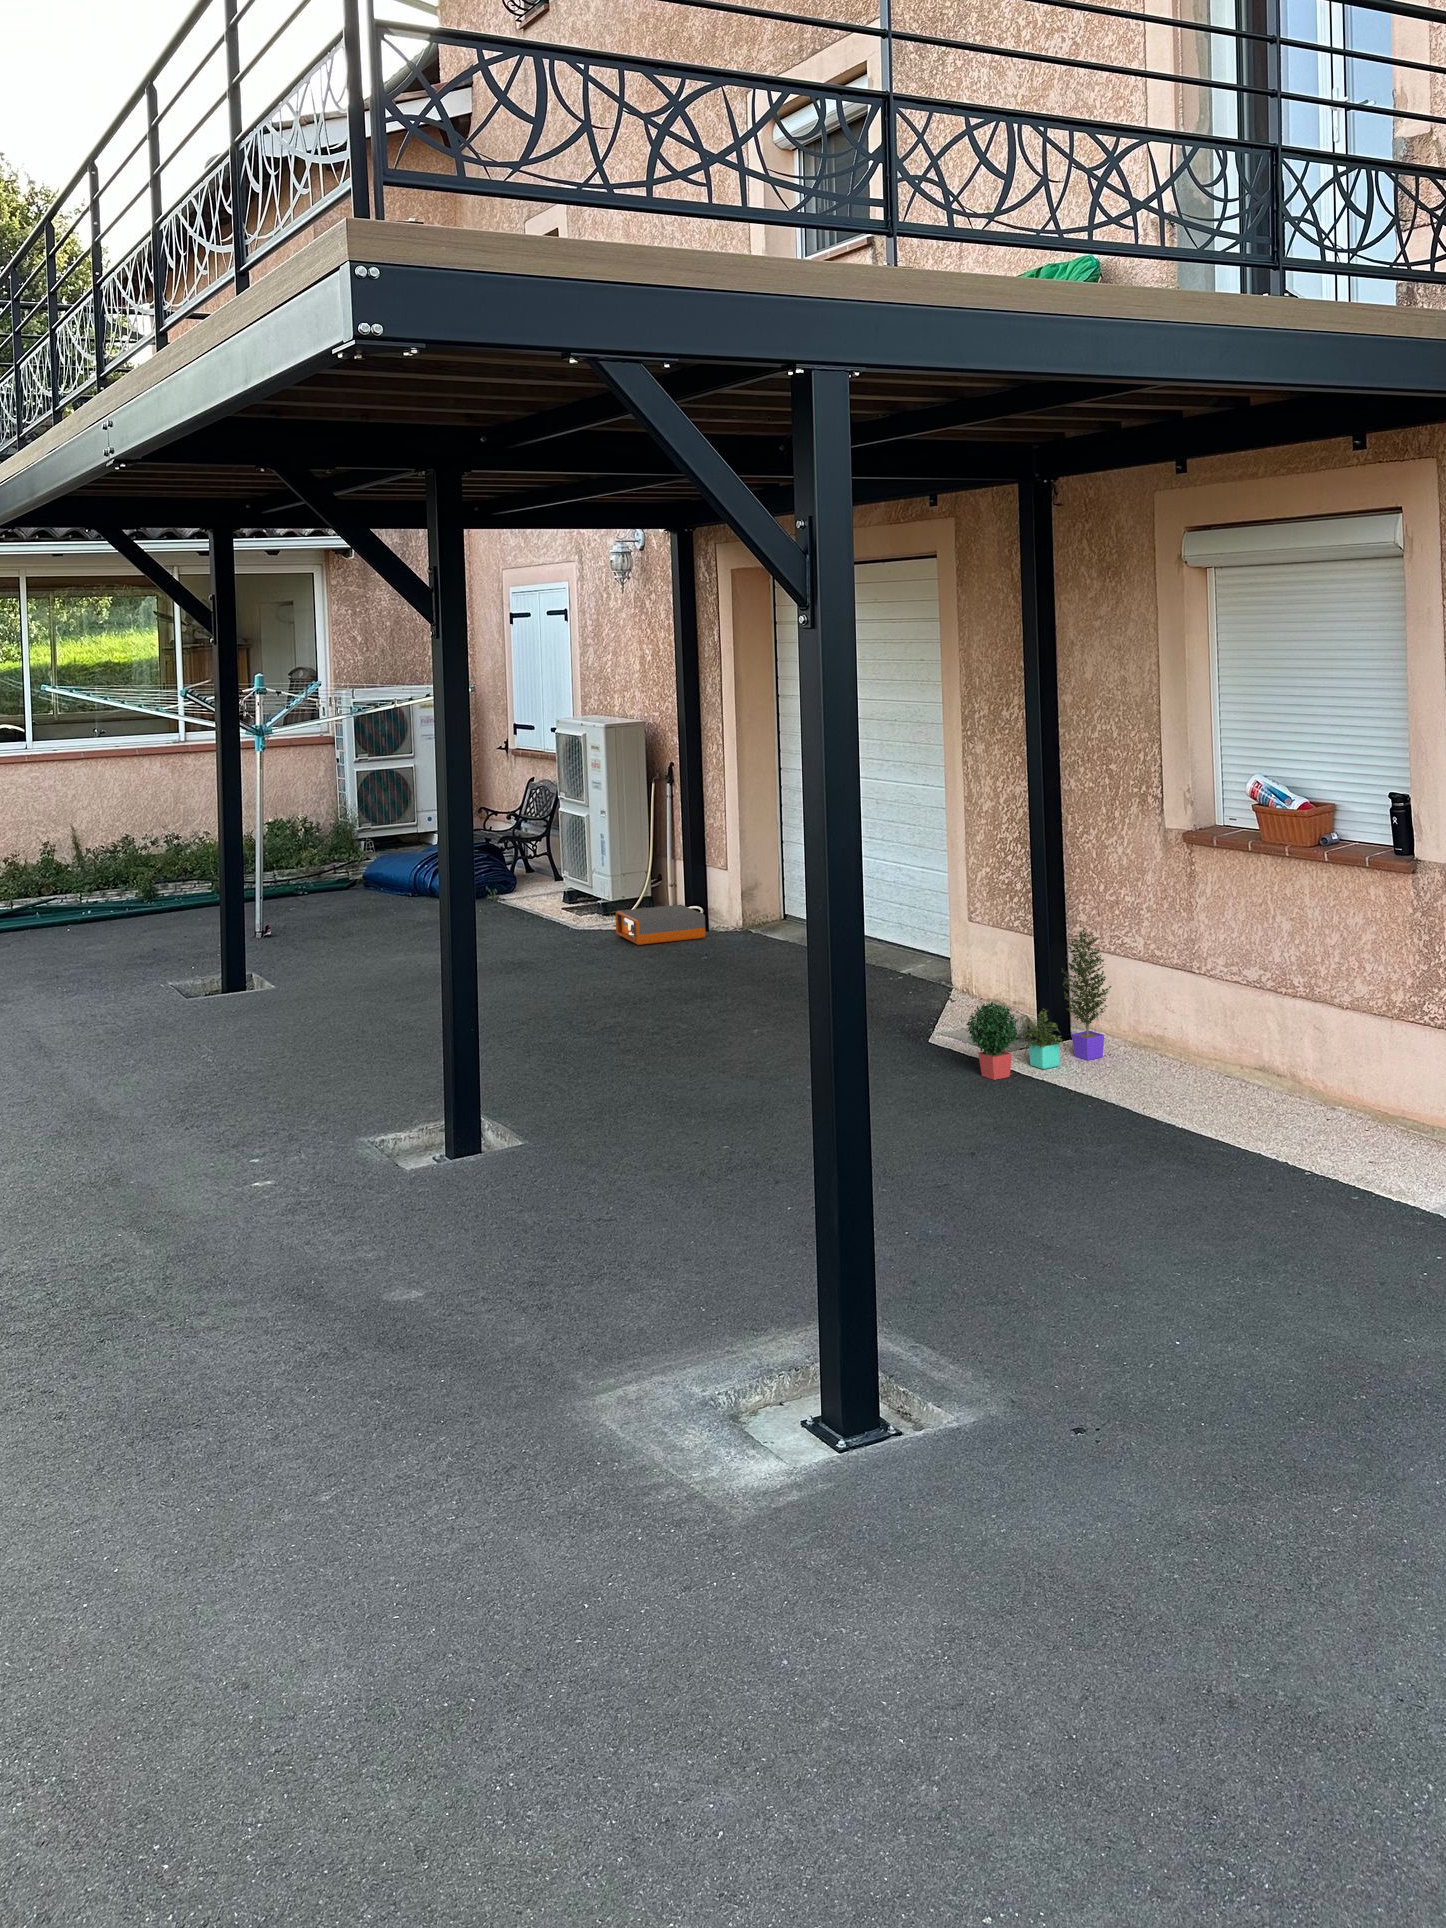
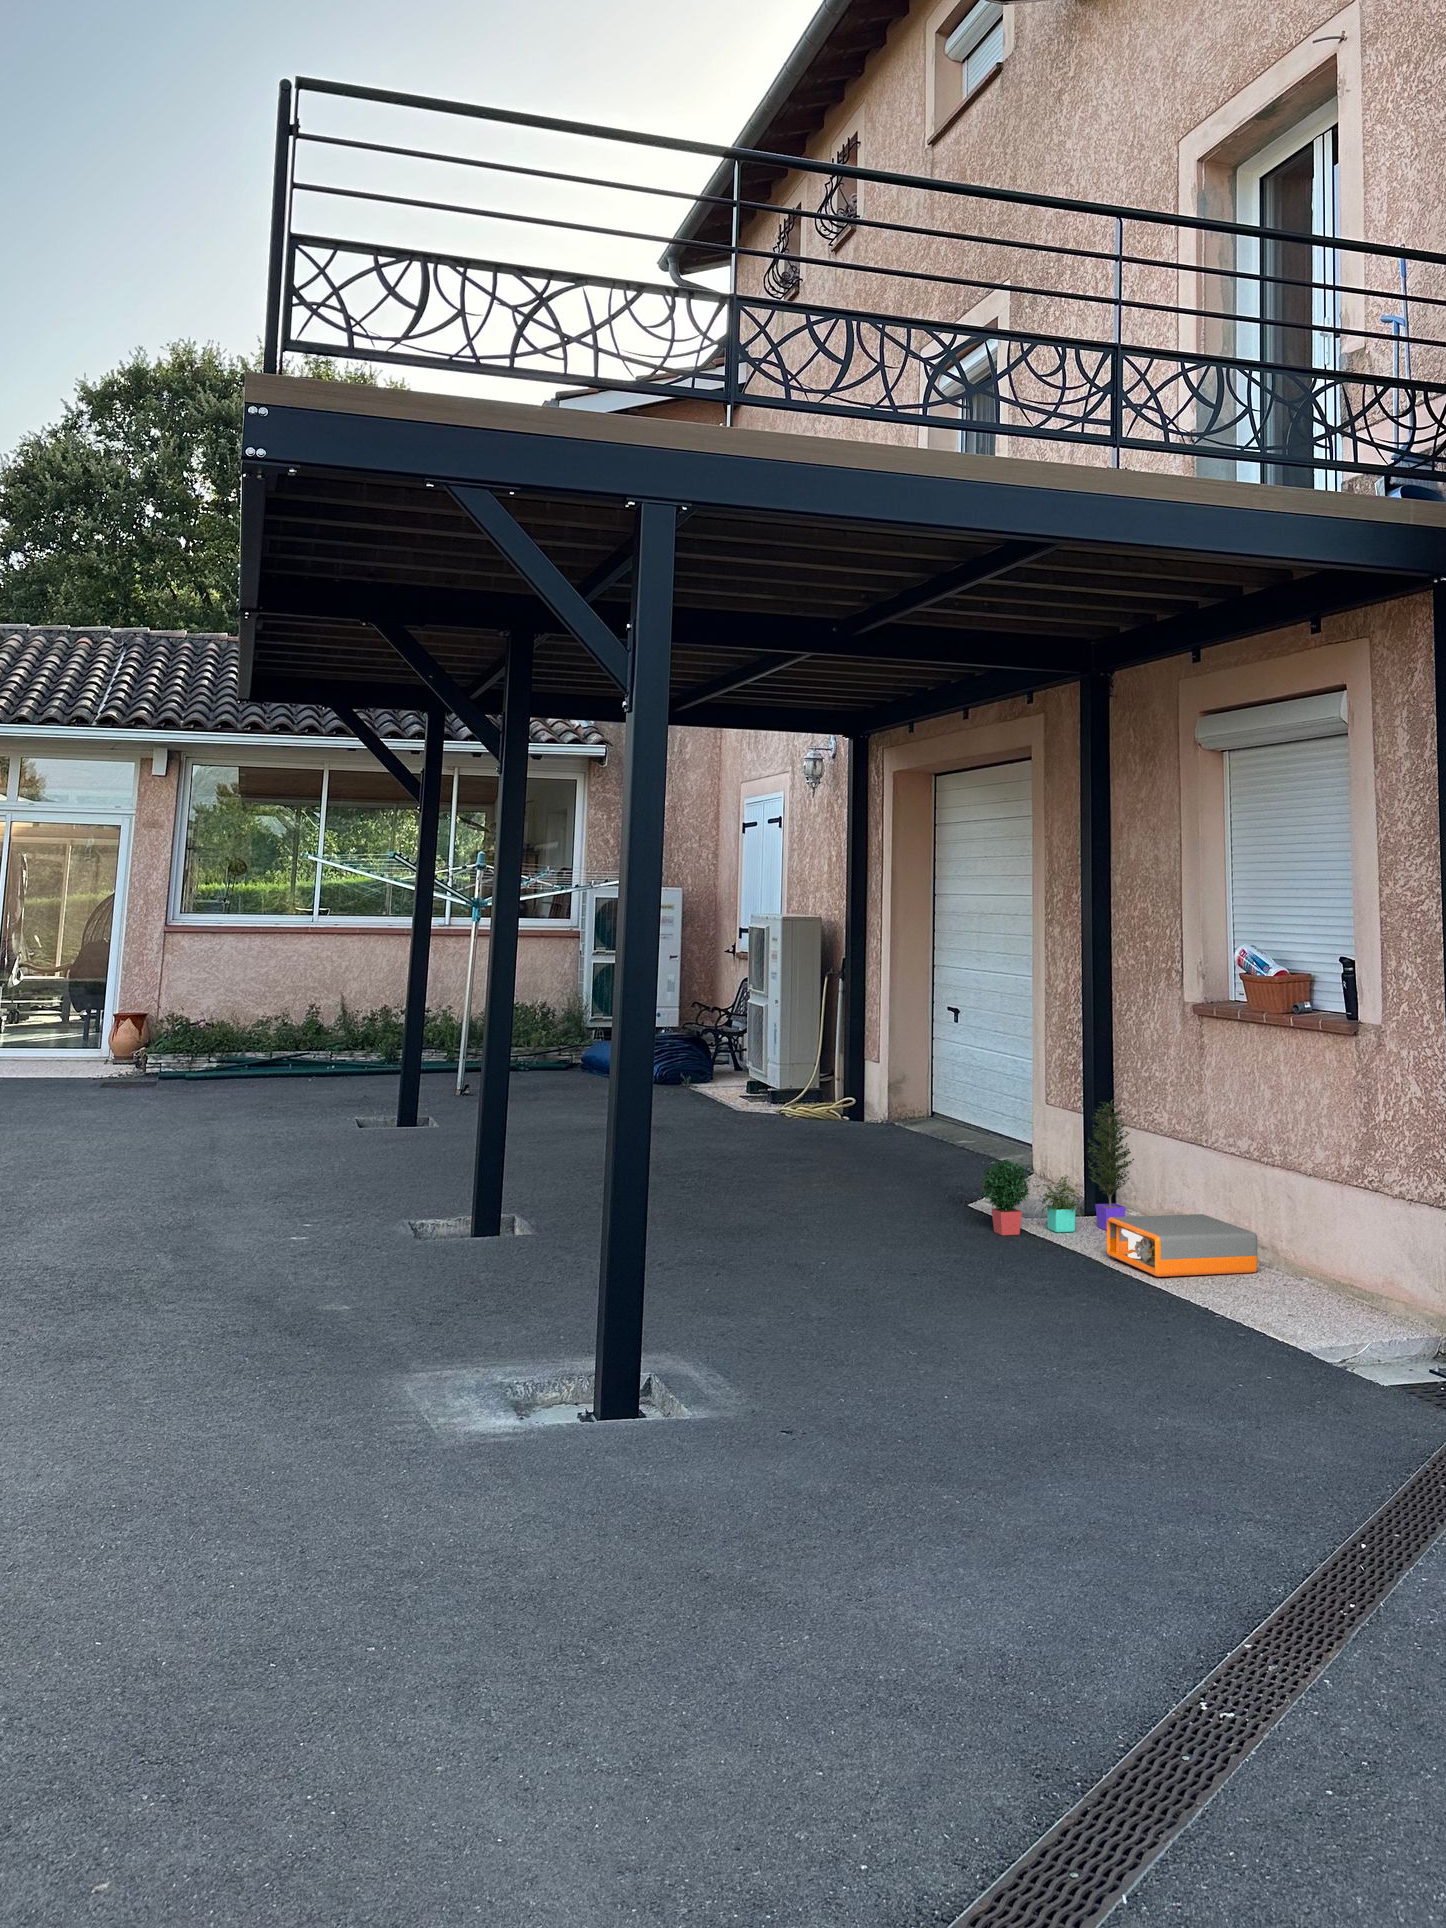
storage box: present [616,905,706,945] -> present [1107,1214,1258,1277]

